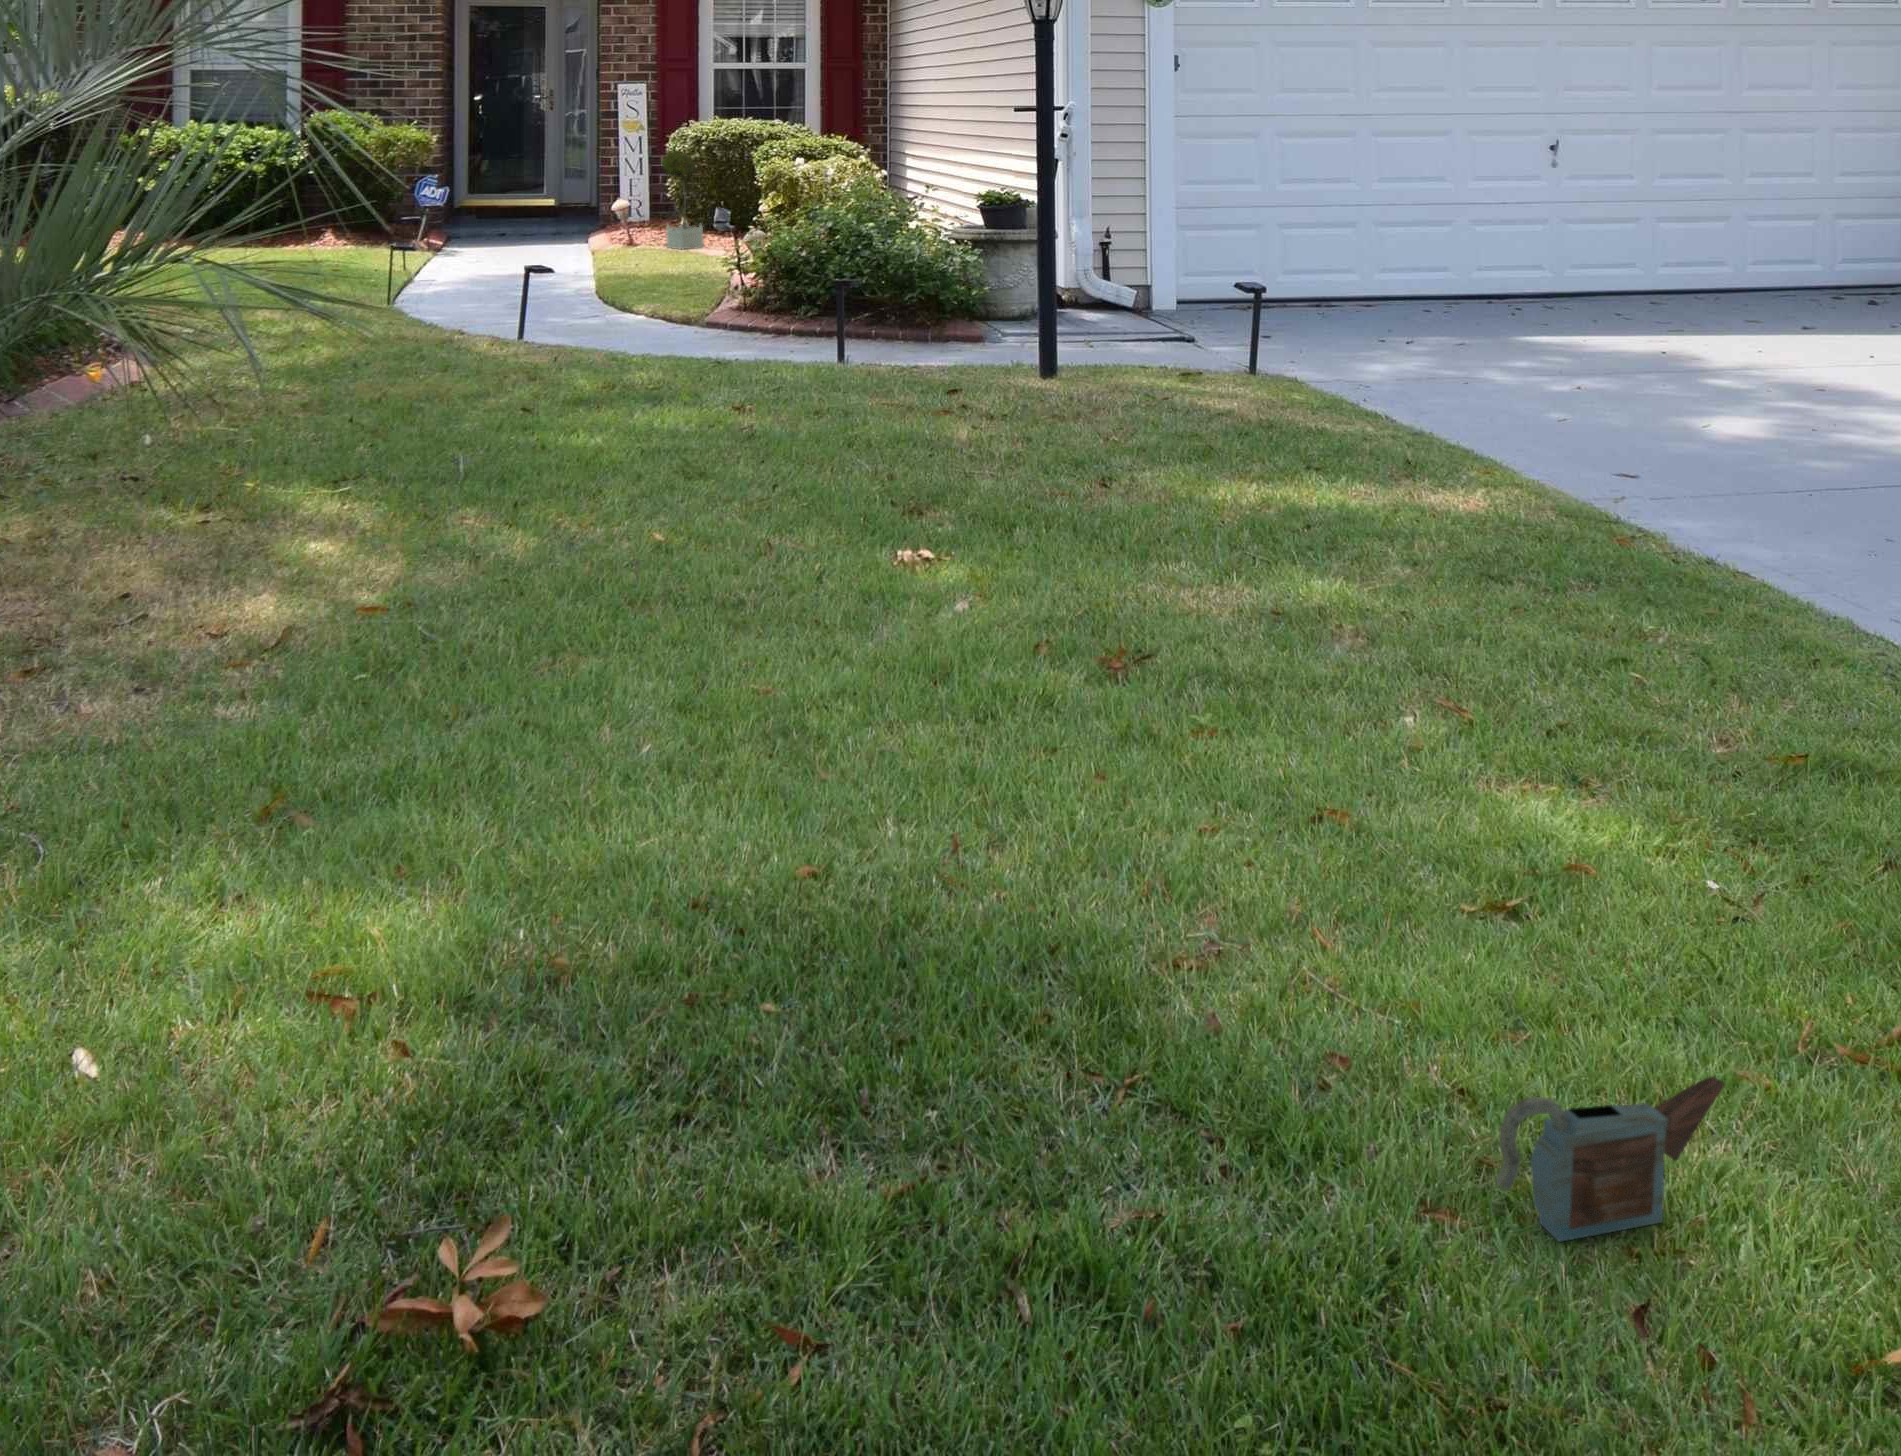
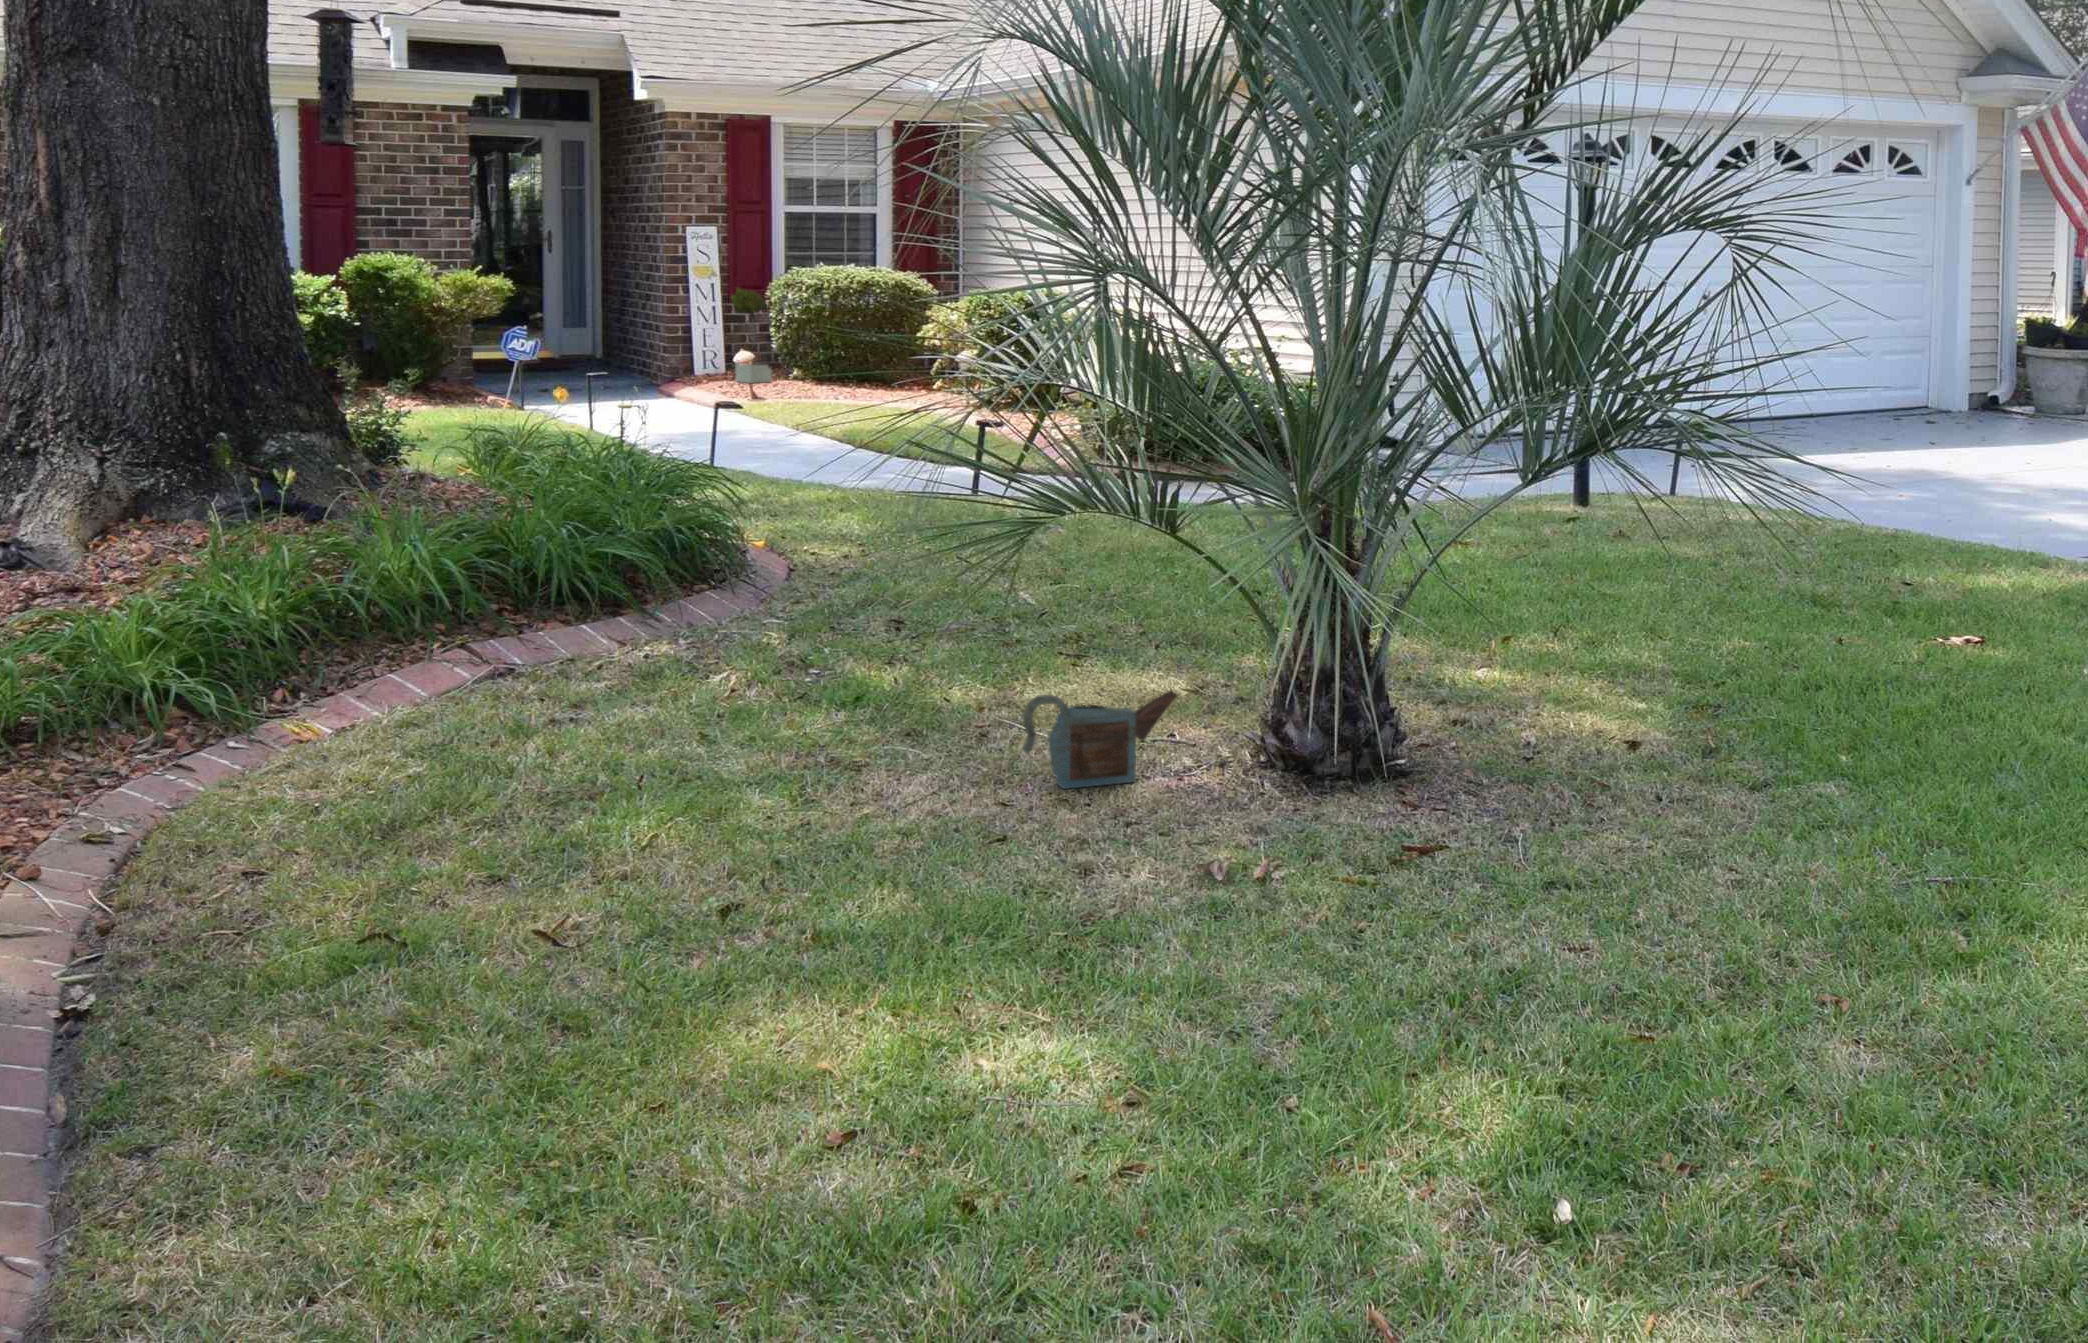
watering can: present [1495,1076,1725,1242] -> present [1021,690,1178,789]

